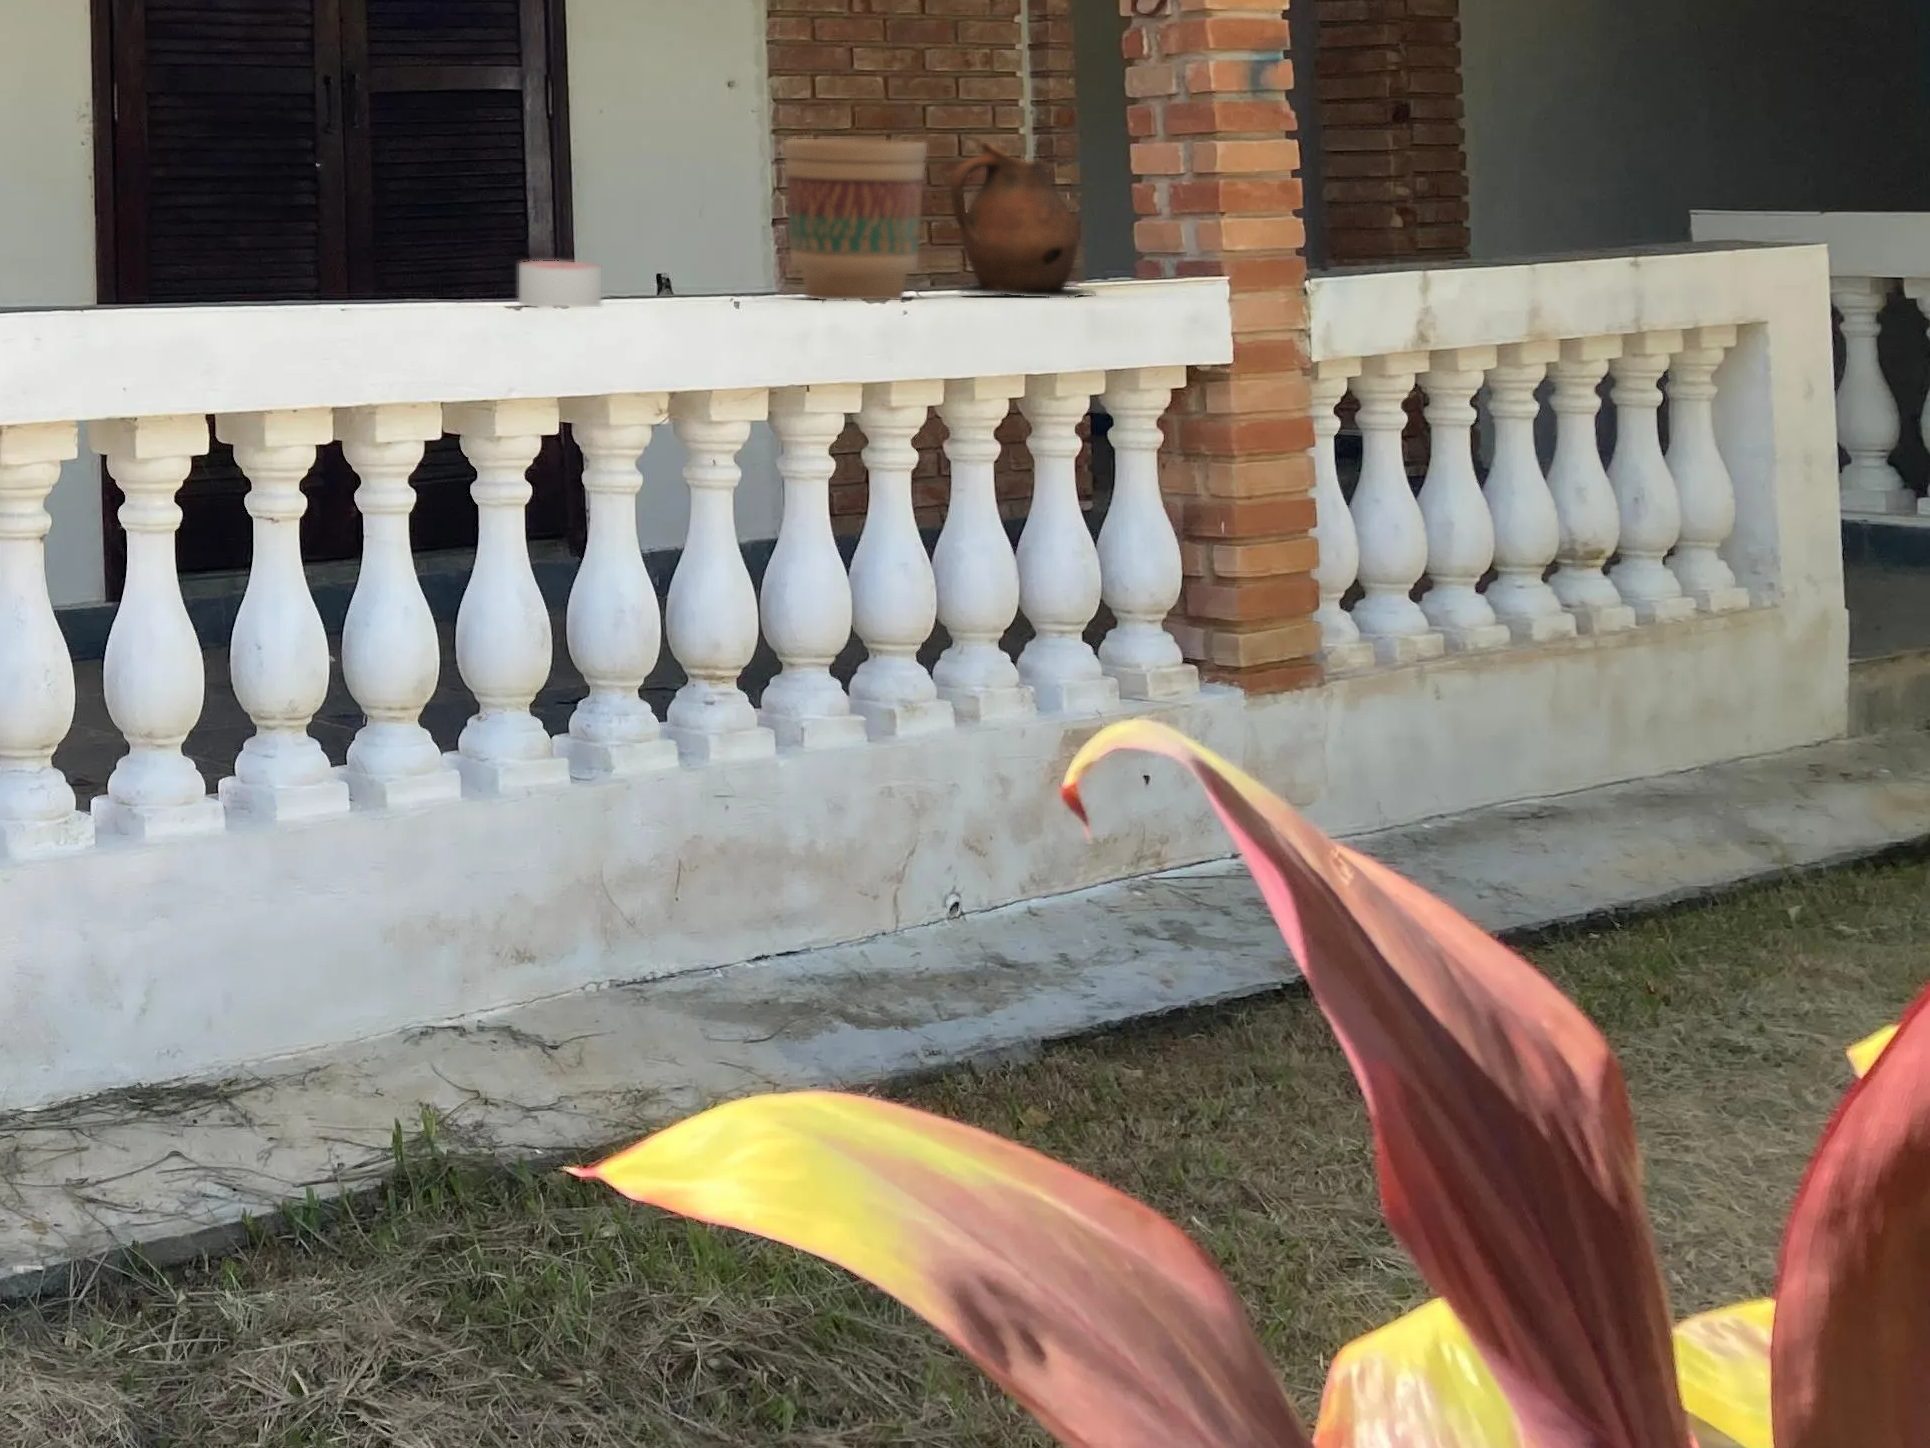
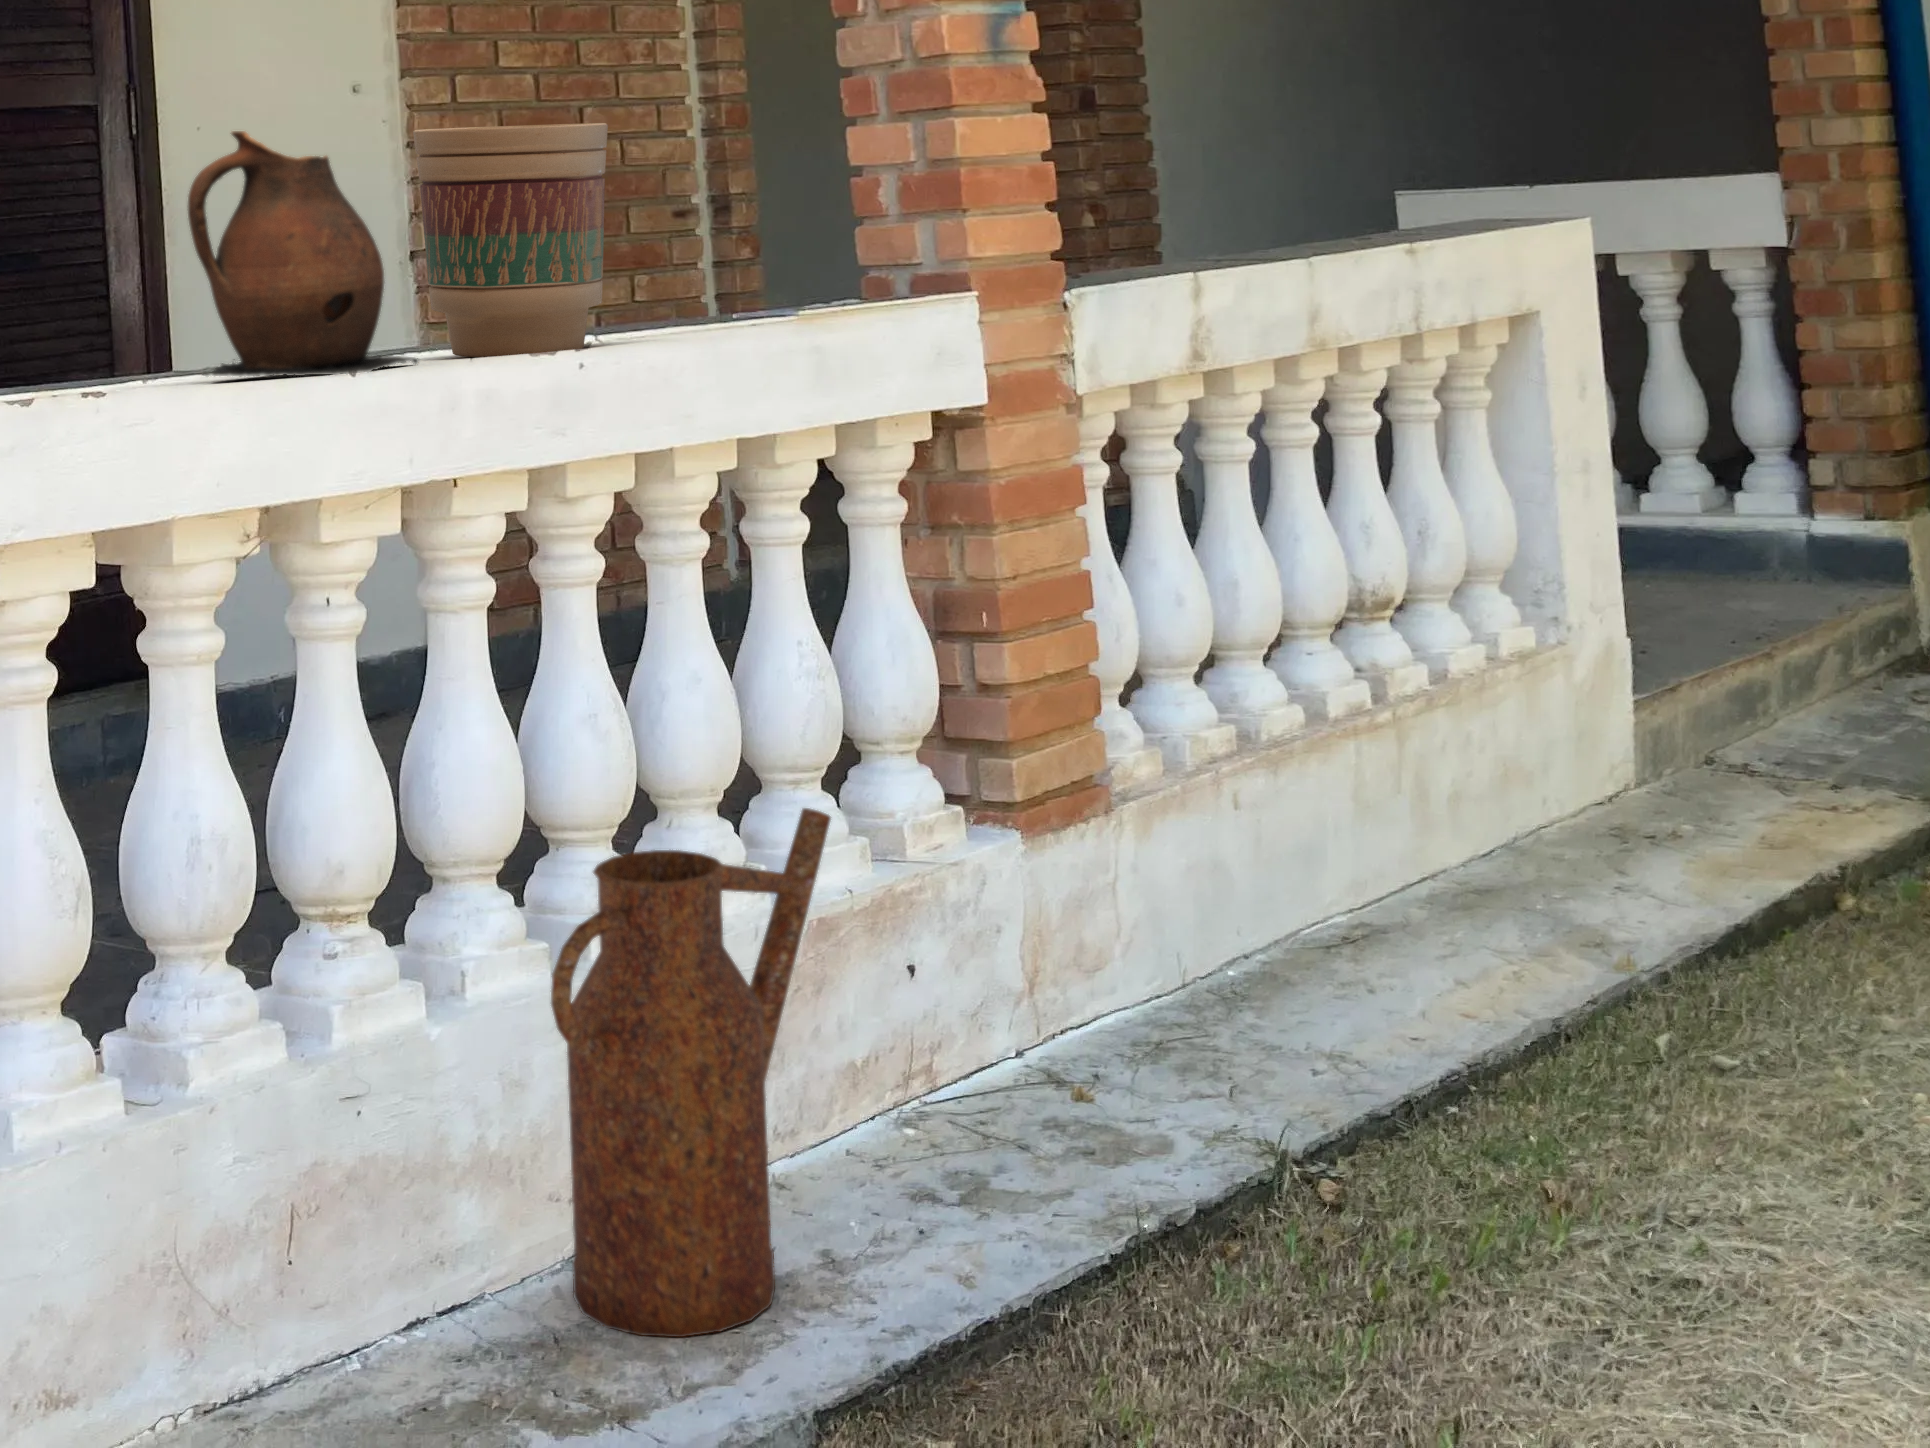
ceramic pitcher: present [950,142,1094,298] -> present [188,131,418,377]
candle: present [519,261,601,308] -> none [21,326,150,401]
watering can: none [858,636,1077,970] -> present [551,808,831,1337]

